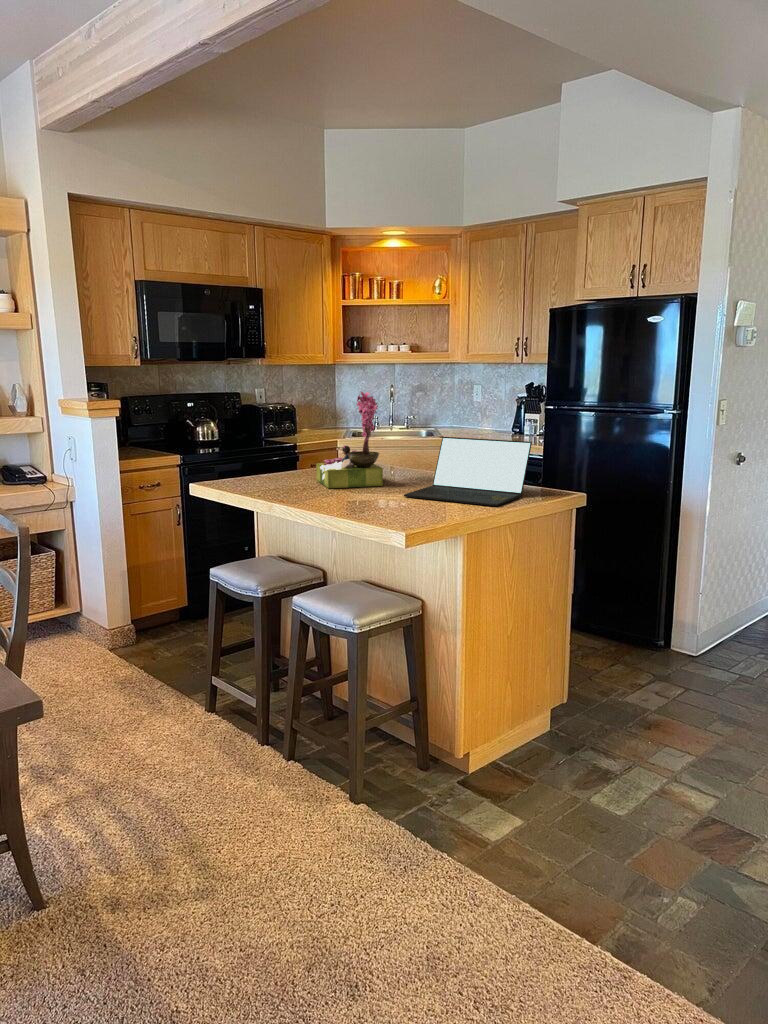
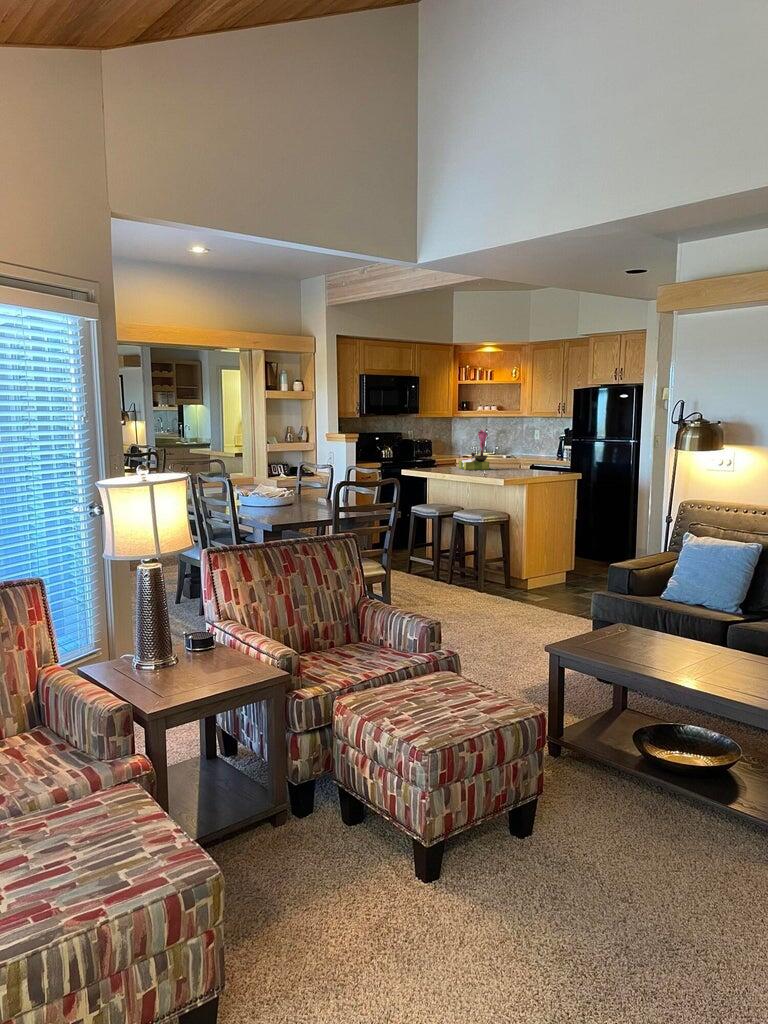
laptop: present [404,437,532,506] -> none [499,449,554,474]

